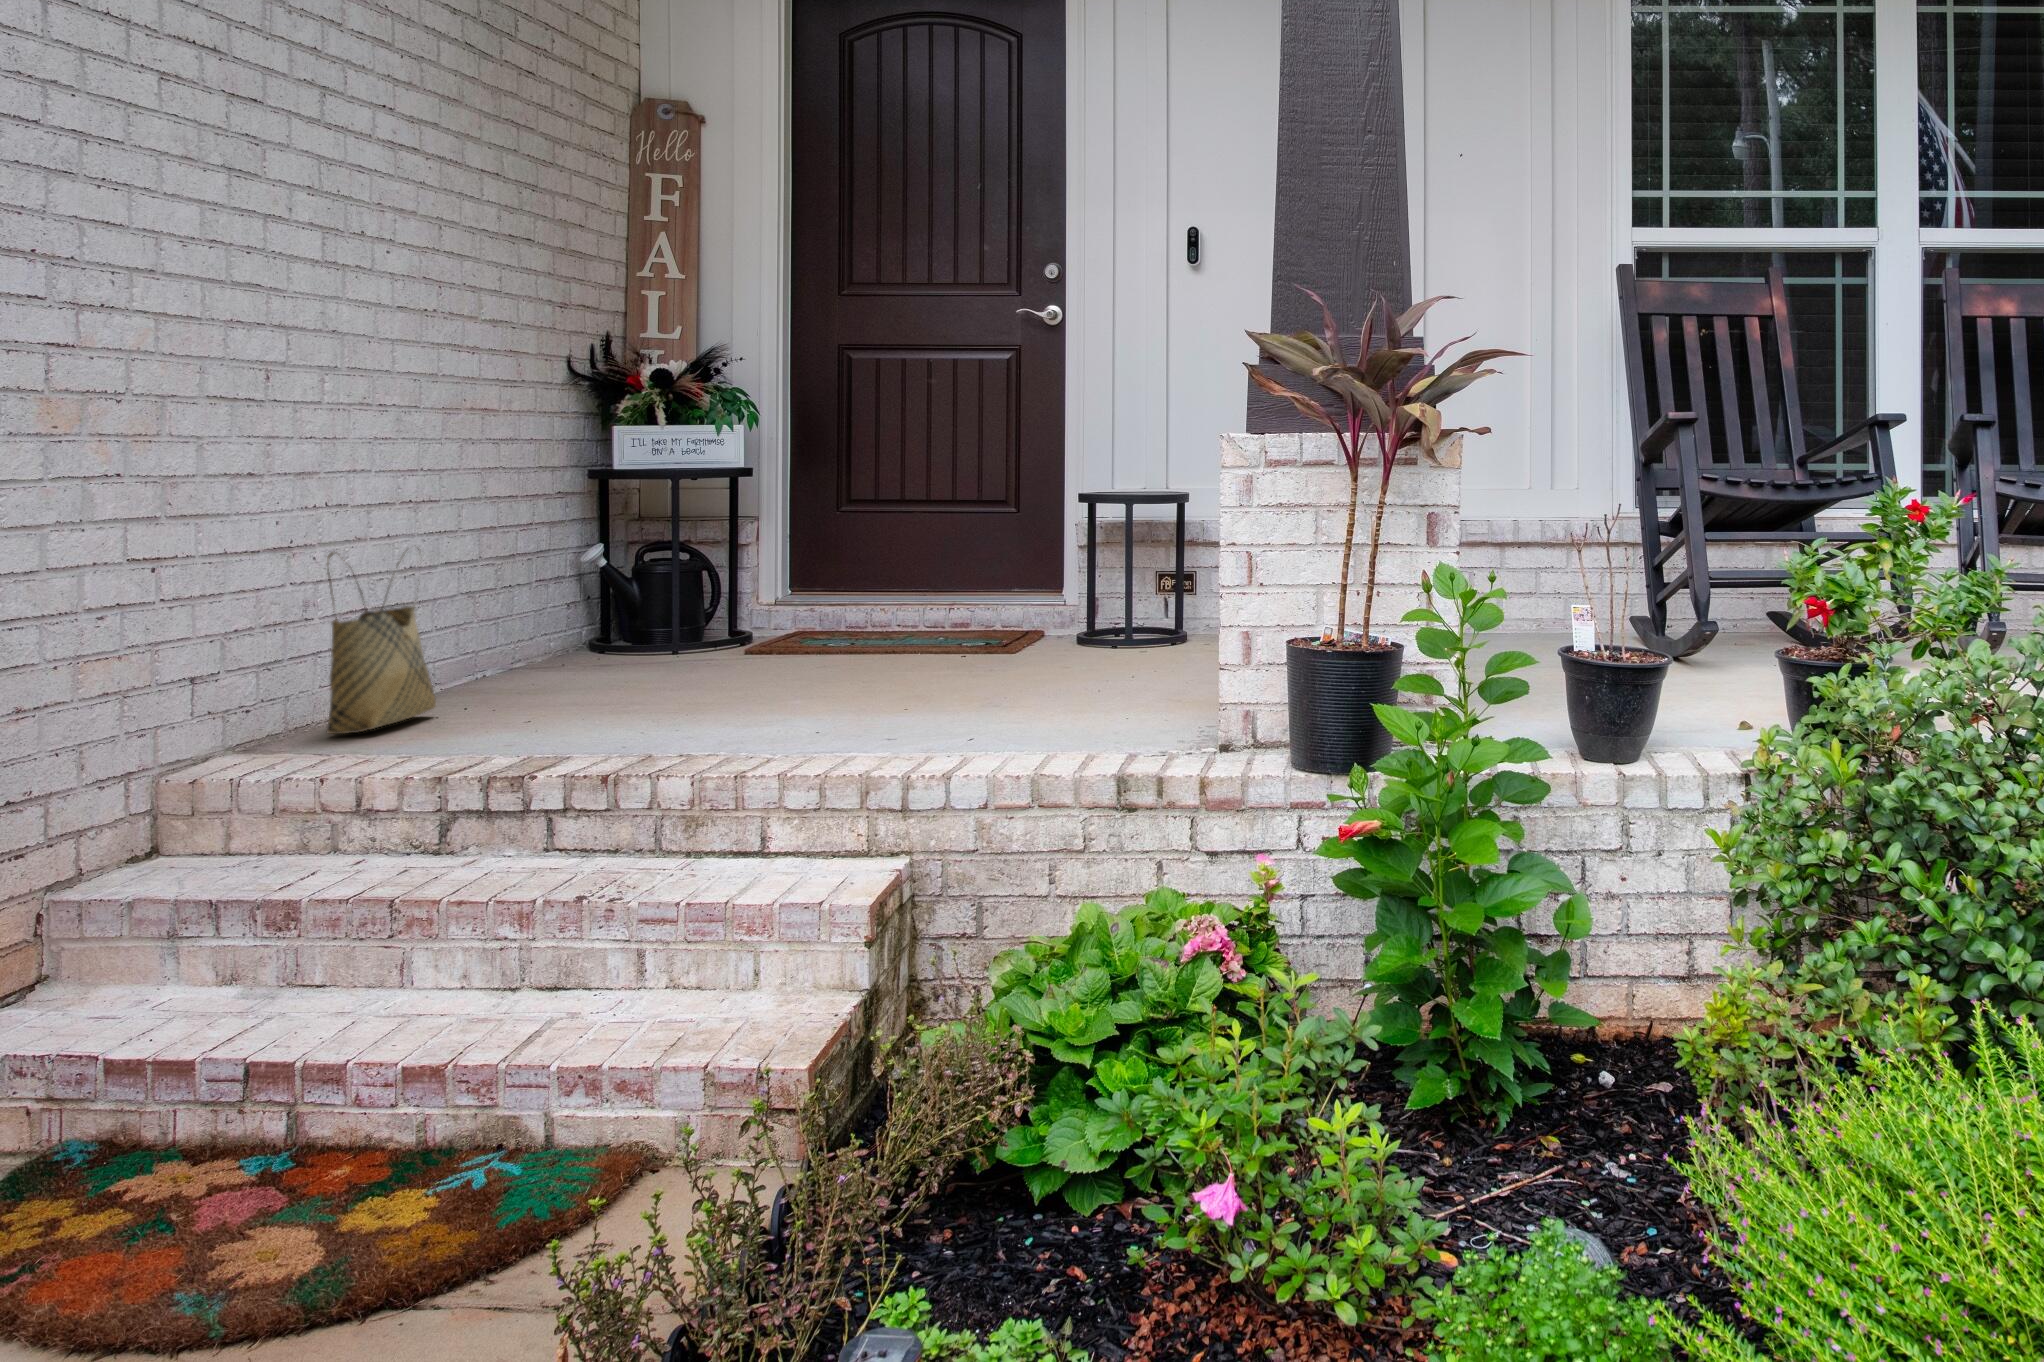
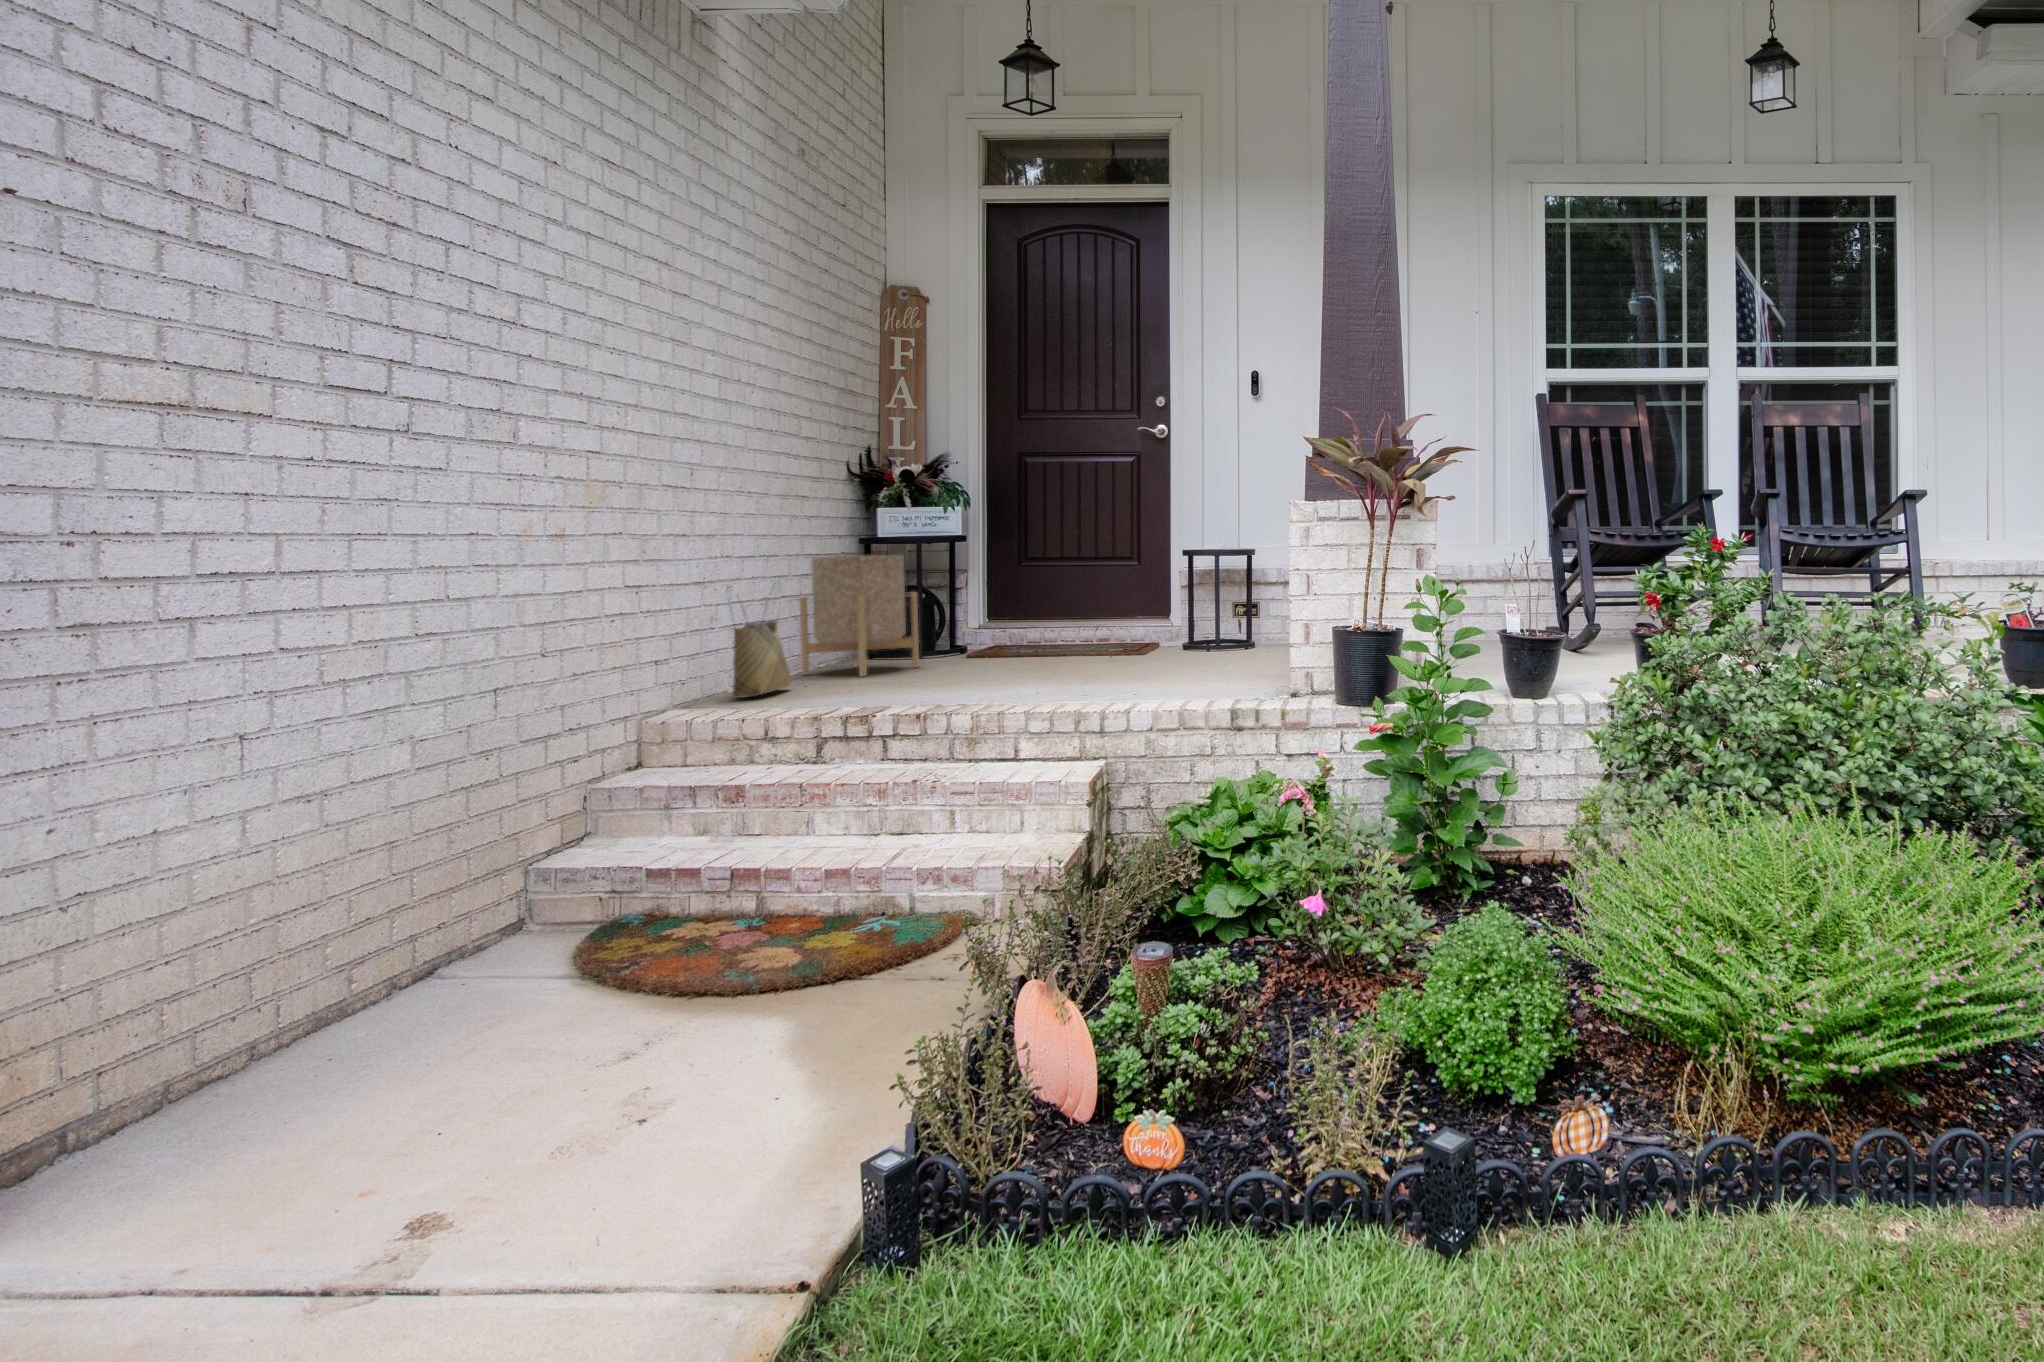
planter: none [473,498,663,690] -> present [799,555,919,677]

